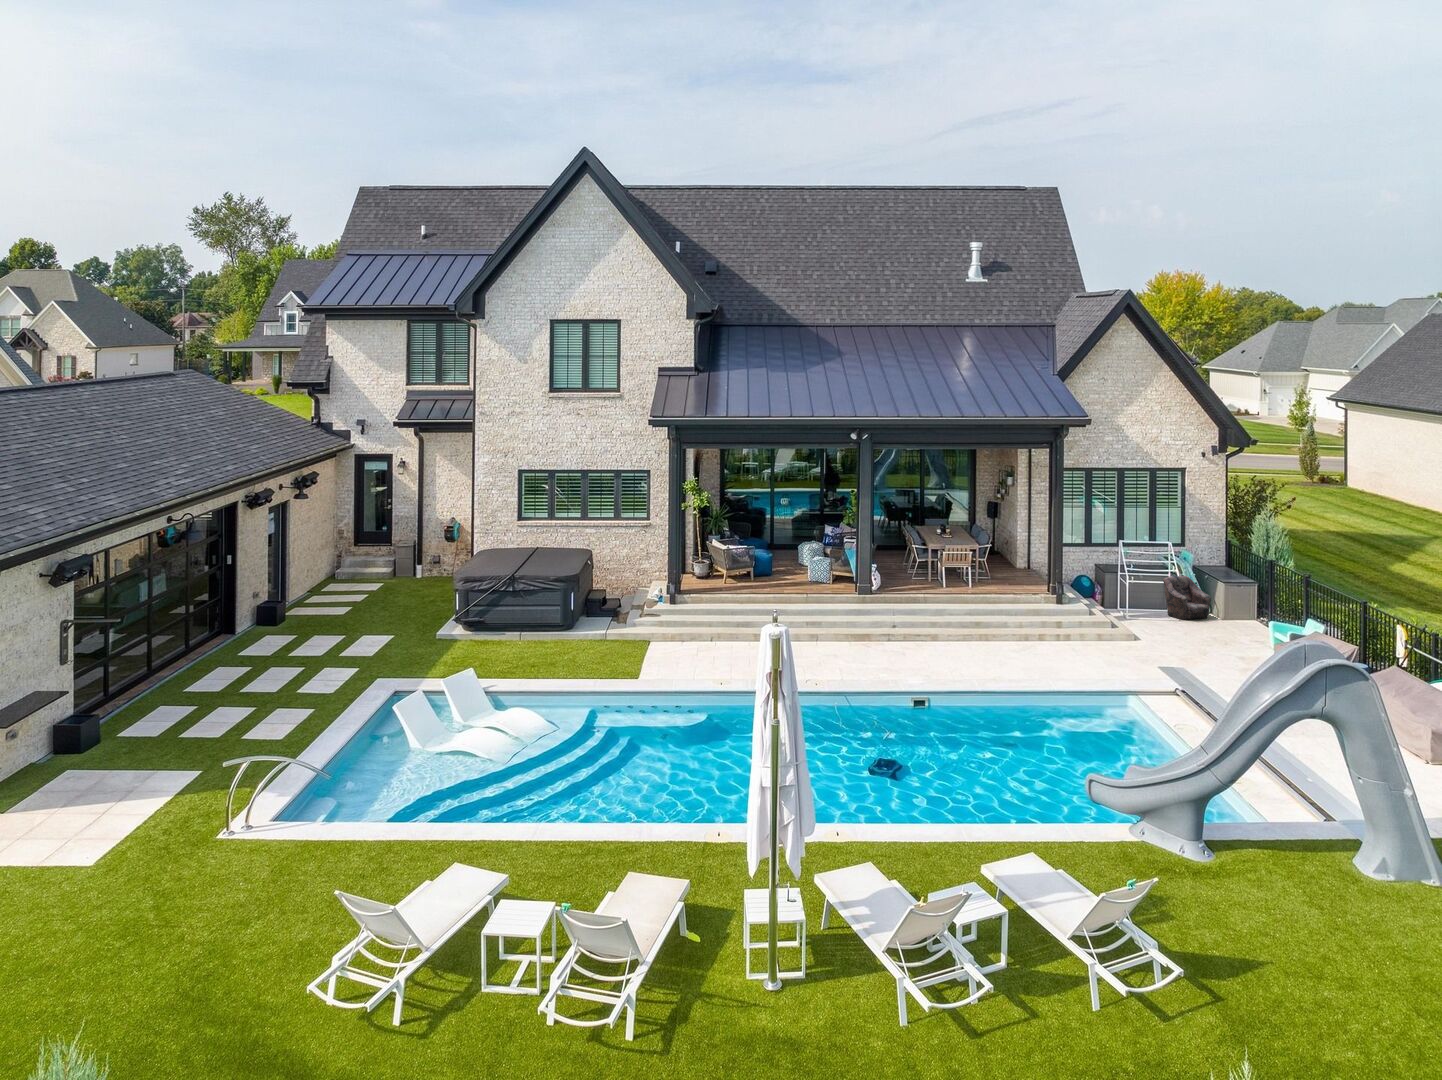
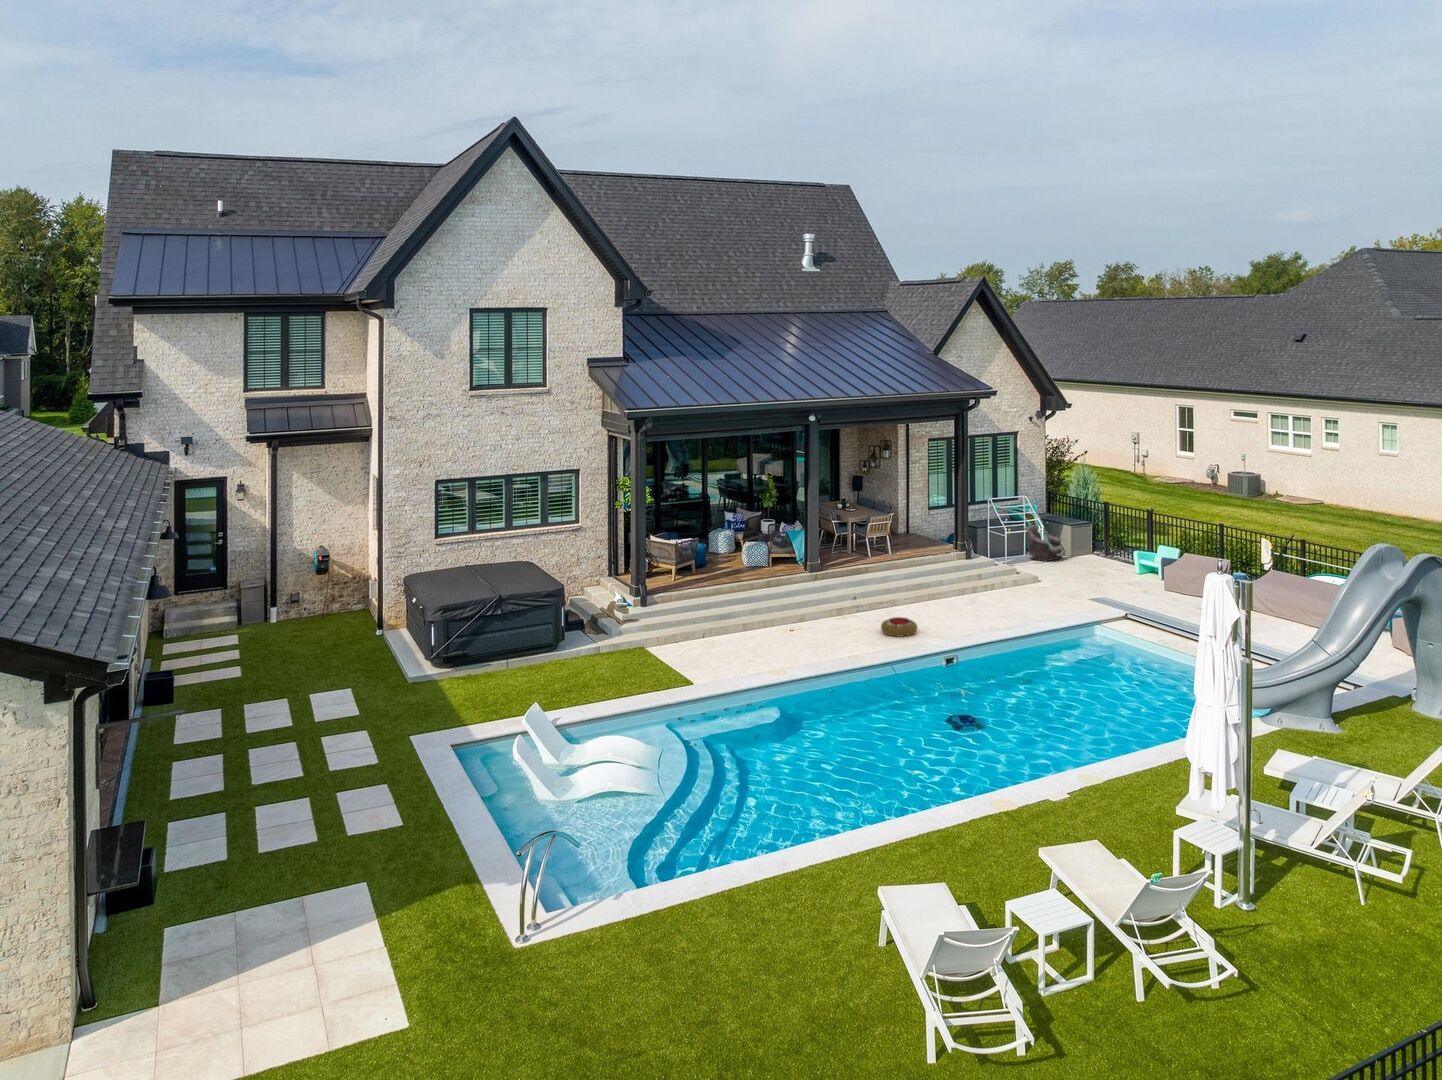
pouf: none [867,650,907,672] -> present [881,617,917,636]

